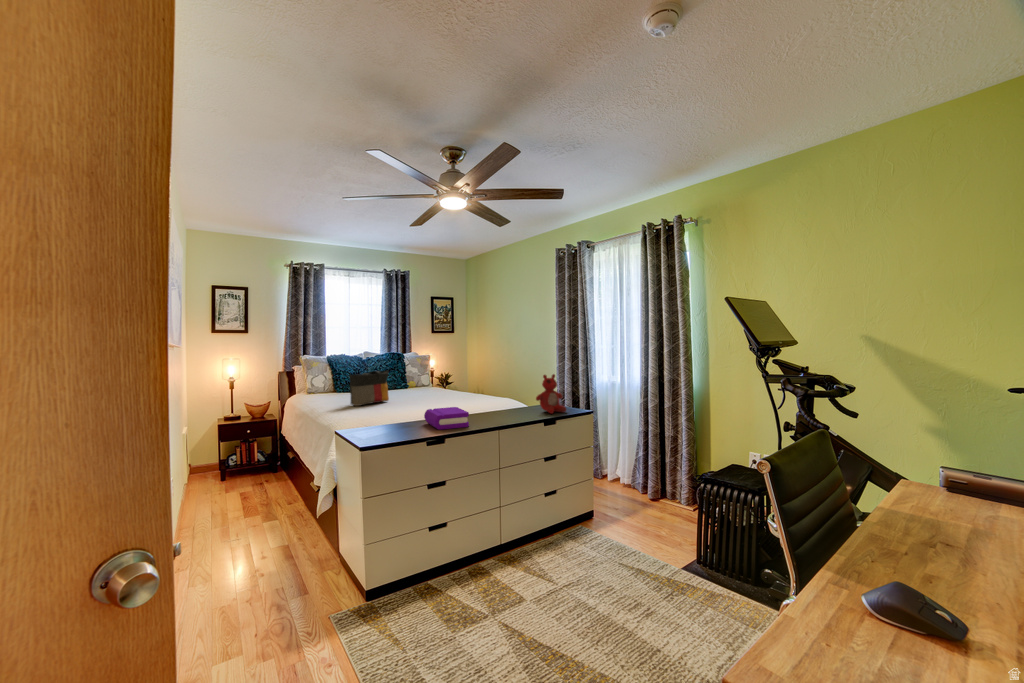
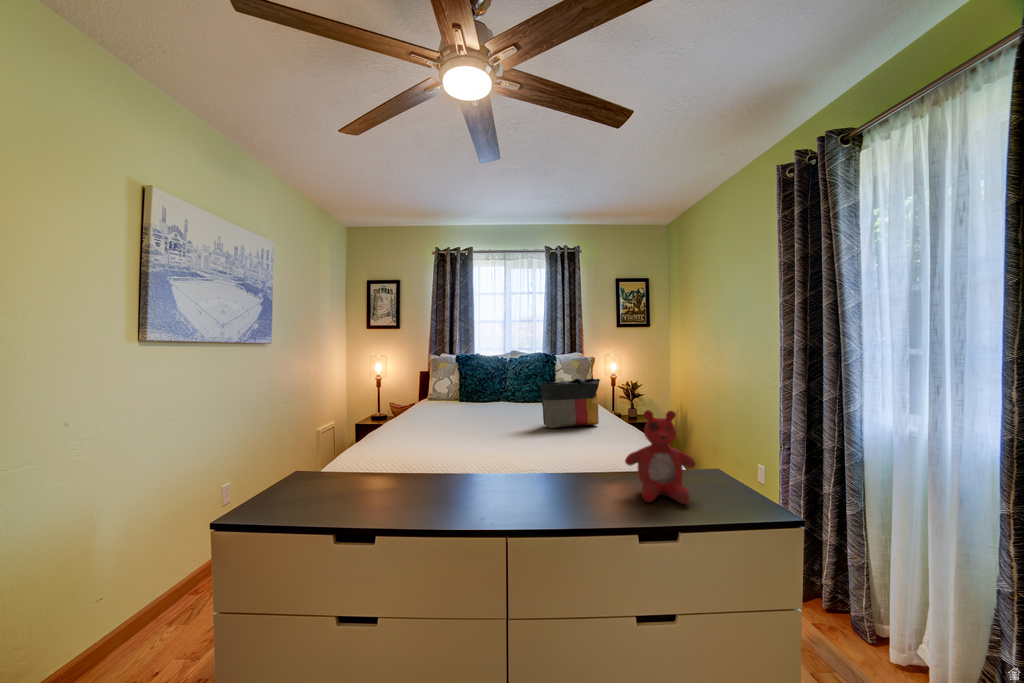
tote bag: present [350,371,389,406] -> present [541,379,600,428]
book: present [424,407,469,430] -> none [376,453,463,503]

